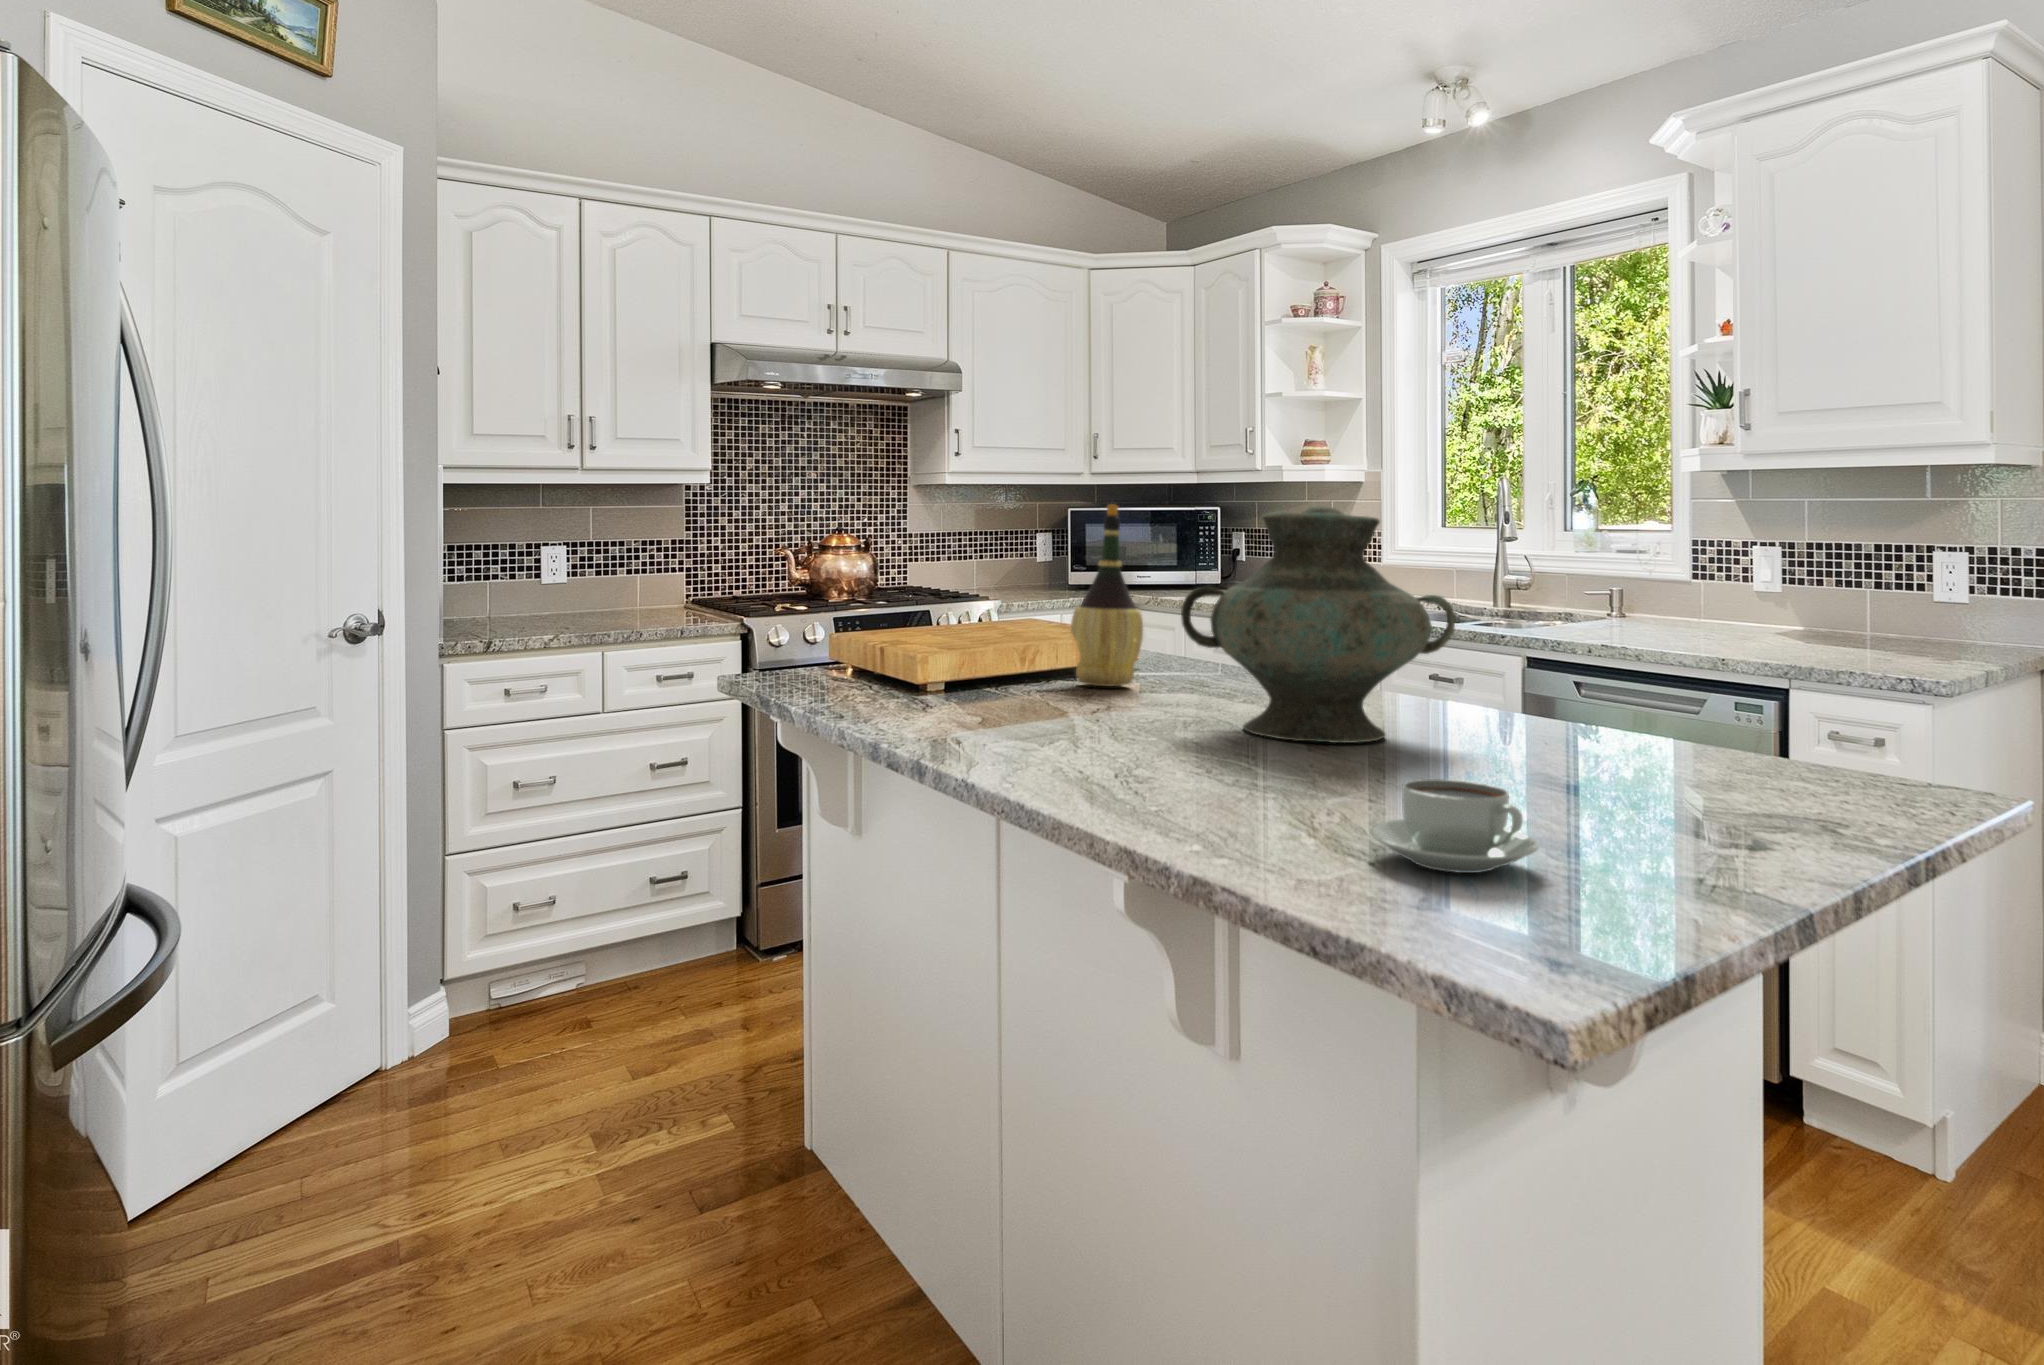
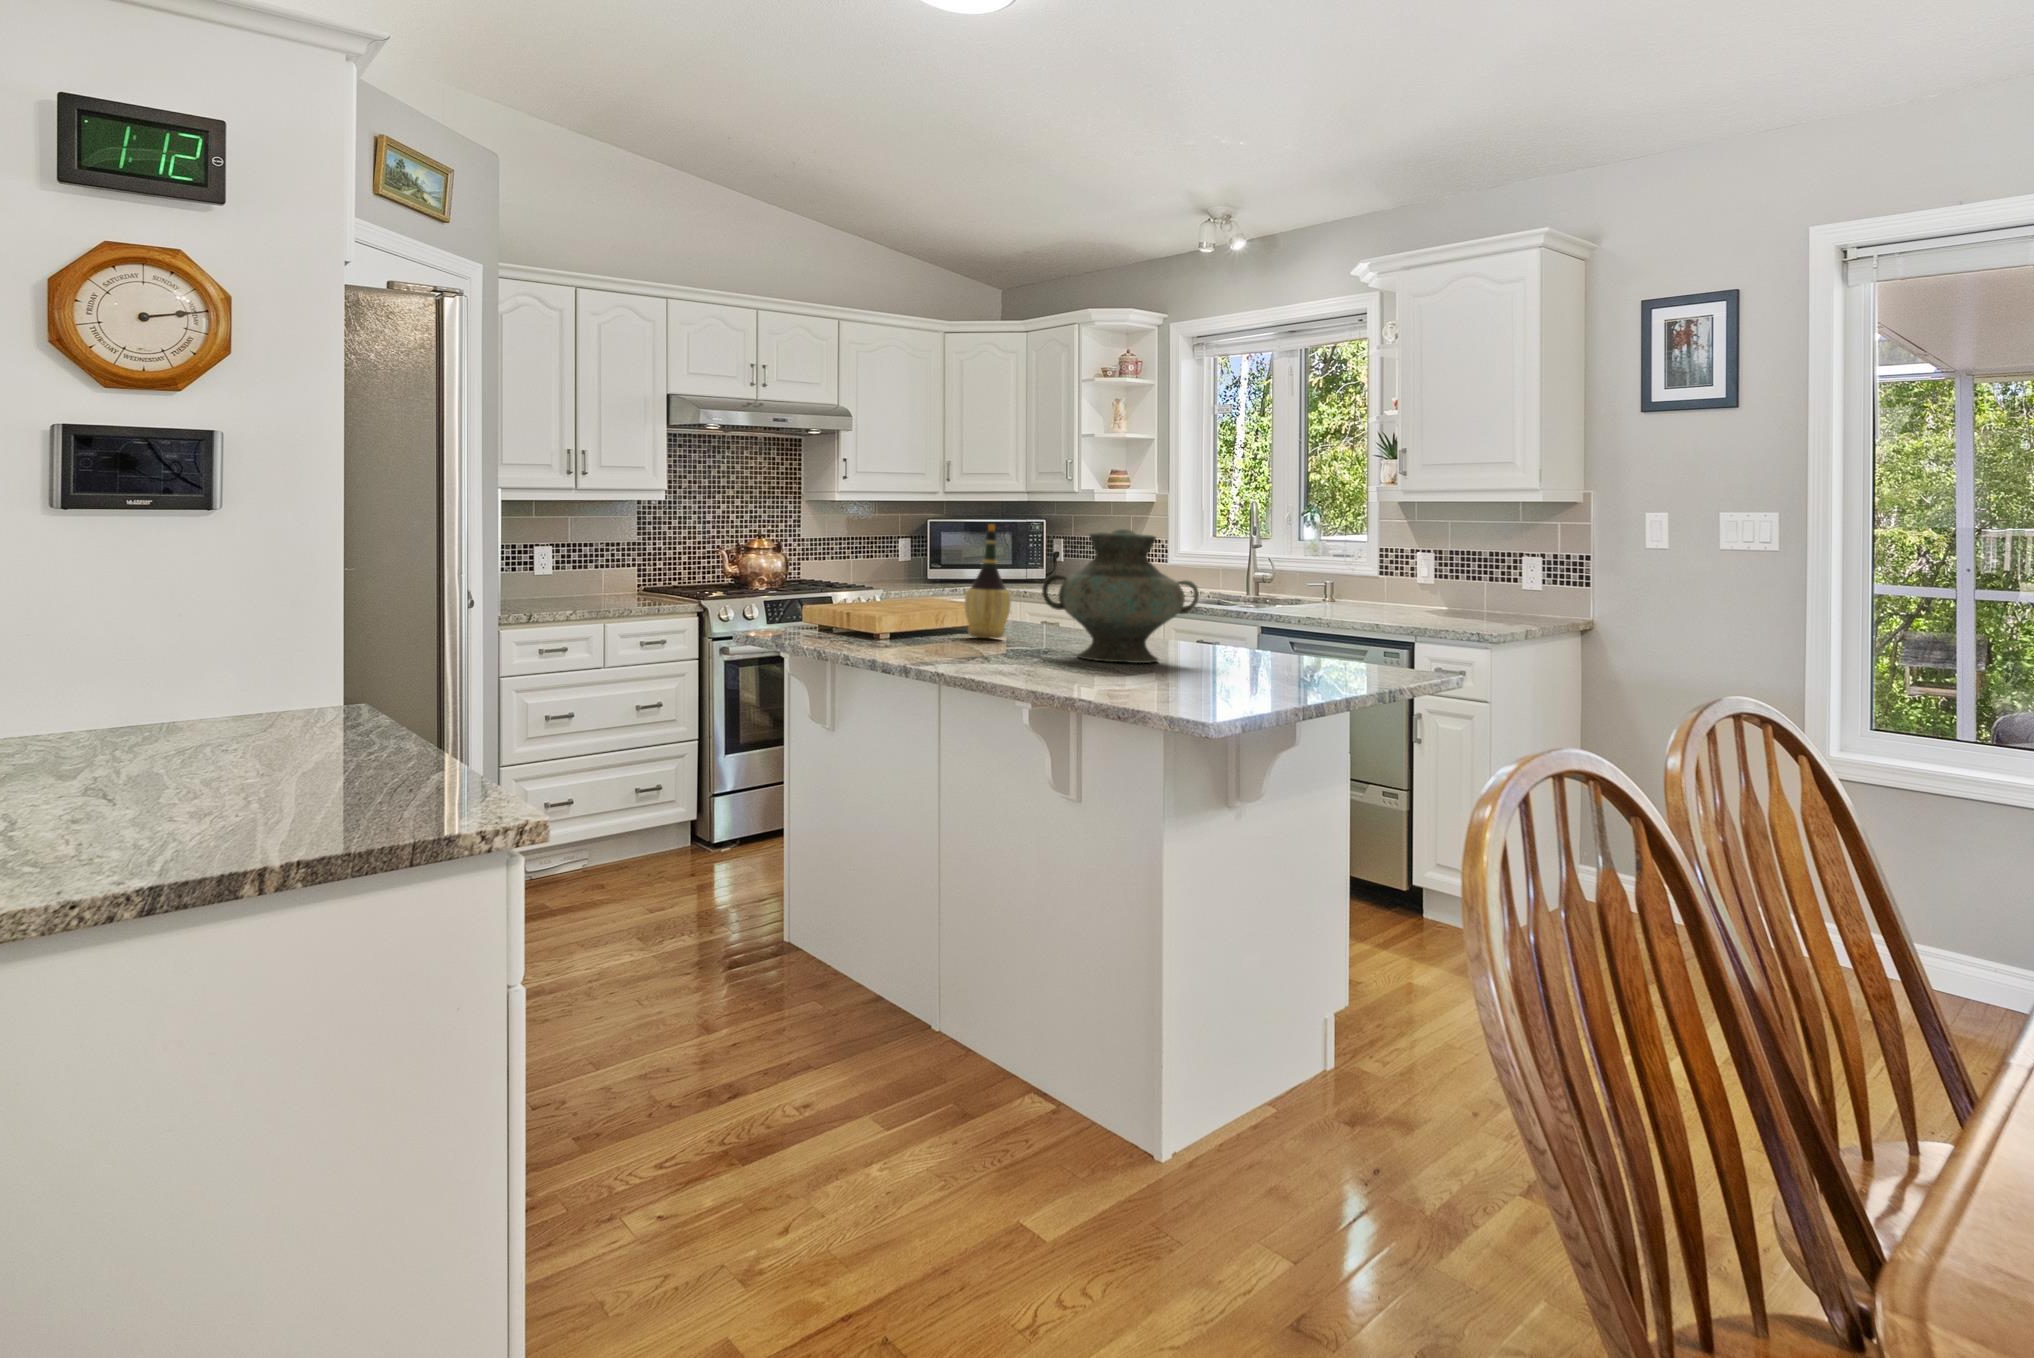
coffee cup: present [1371,779,1539,873] -> none [1145,661,1220,698]

